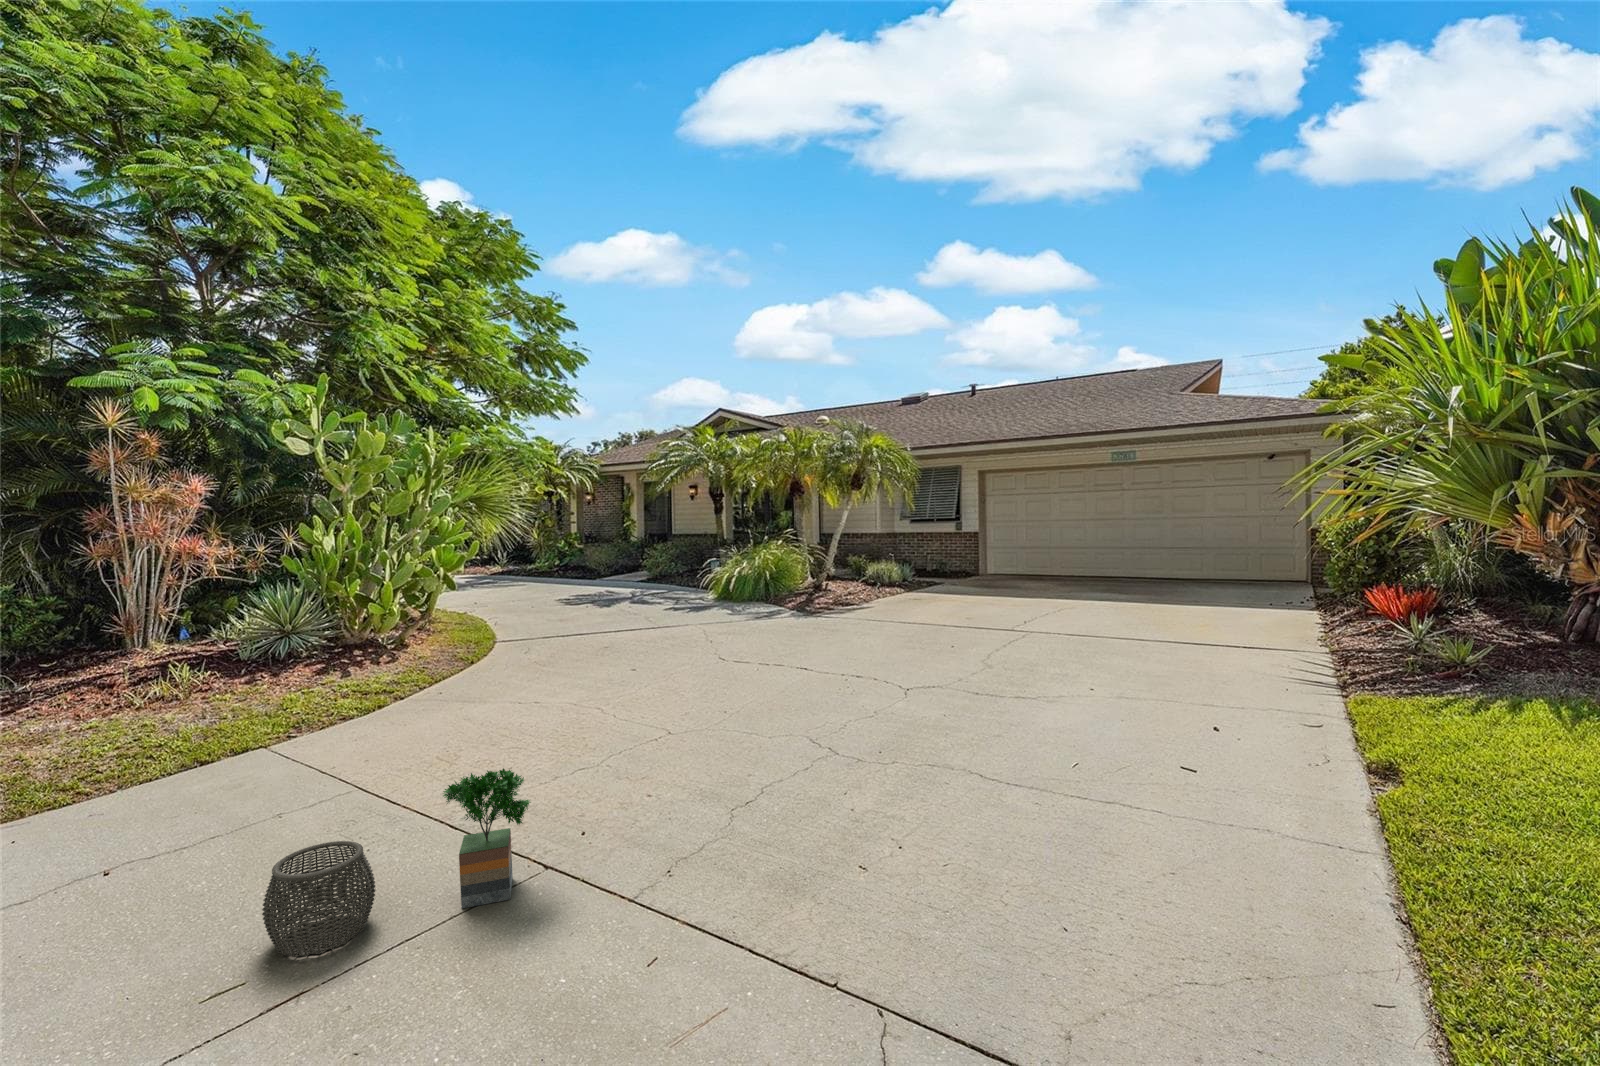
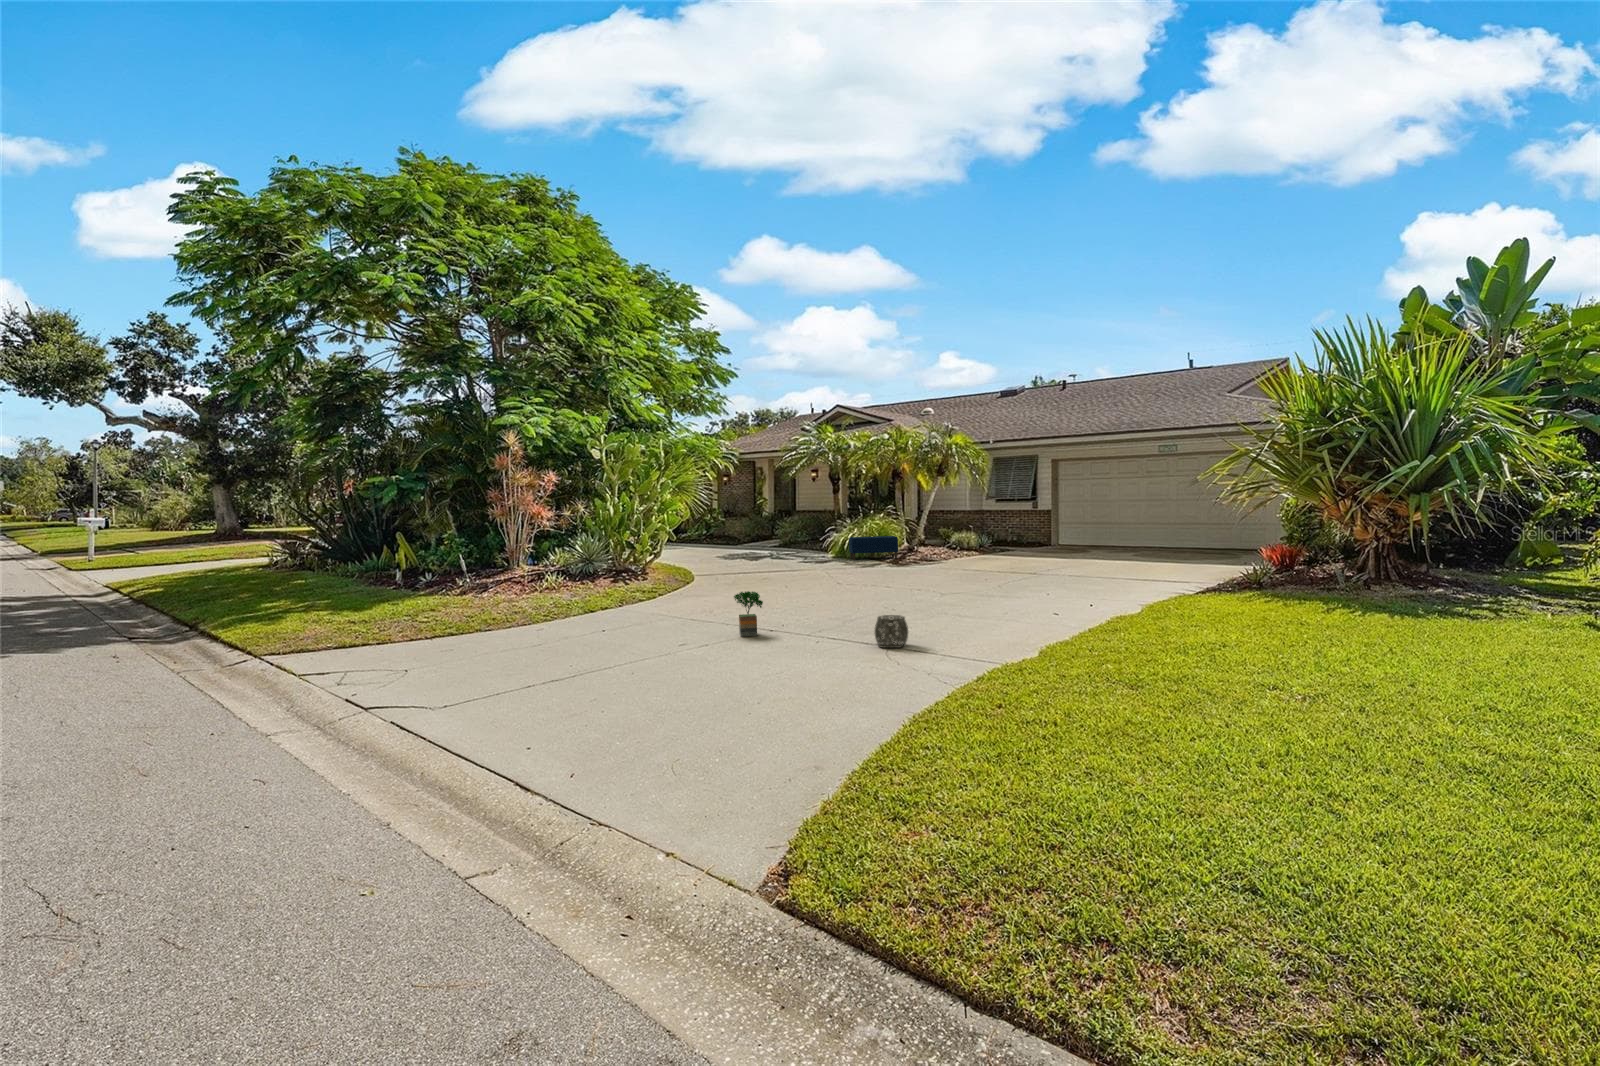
bench: none [737,570,803,604] -> present [849,536,898,560]
woven basket: present [262,841,376,957] -> present [875,615,908,648]

